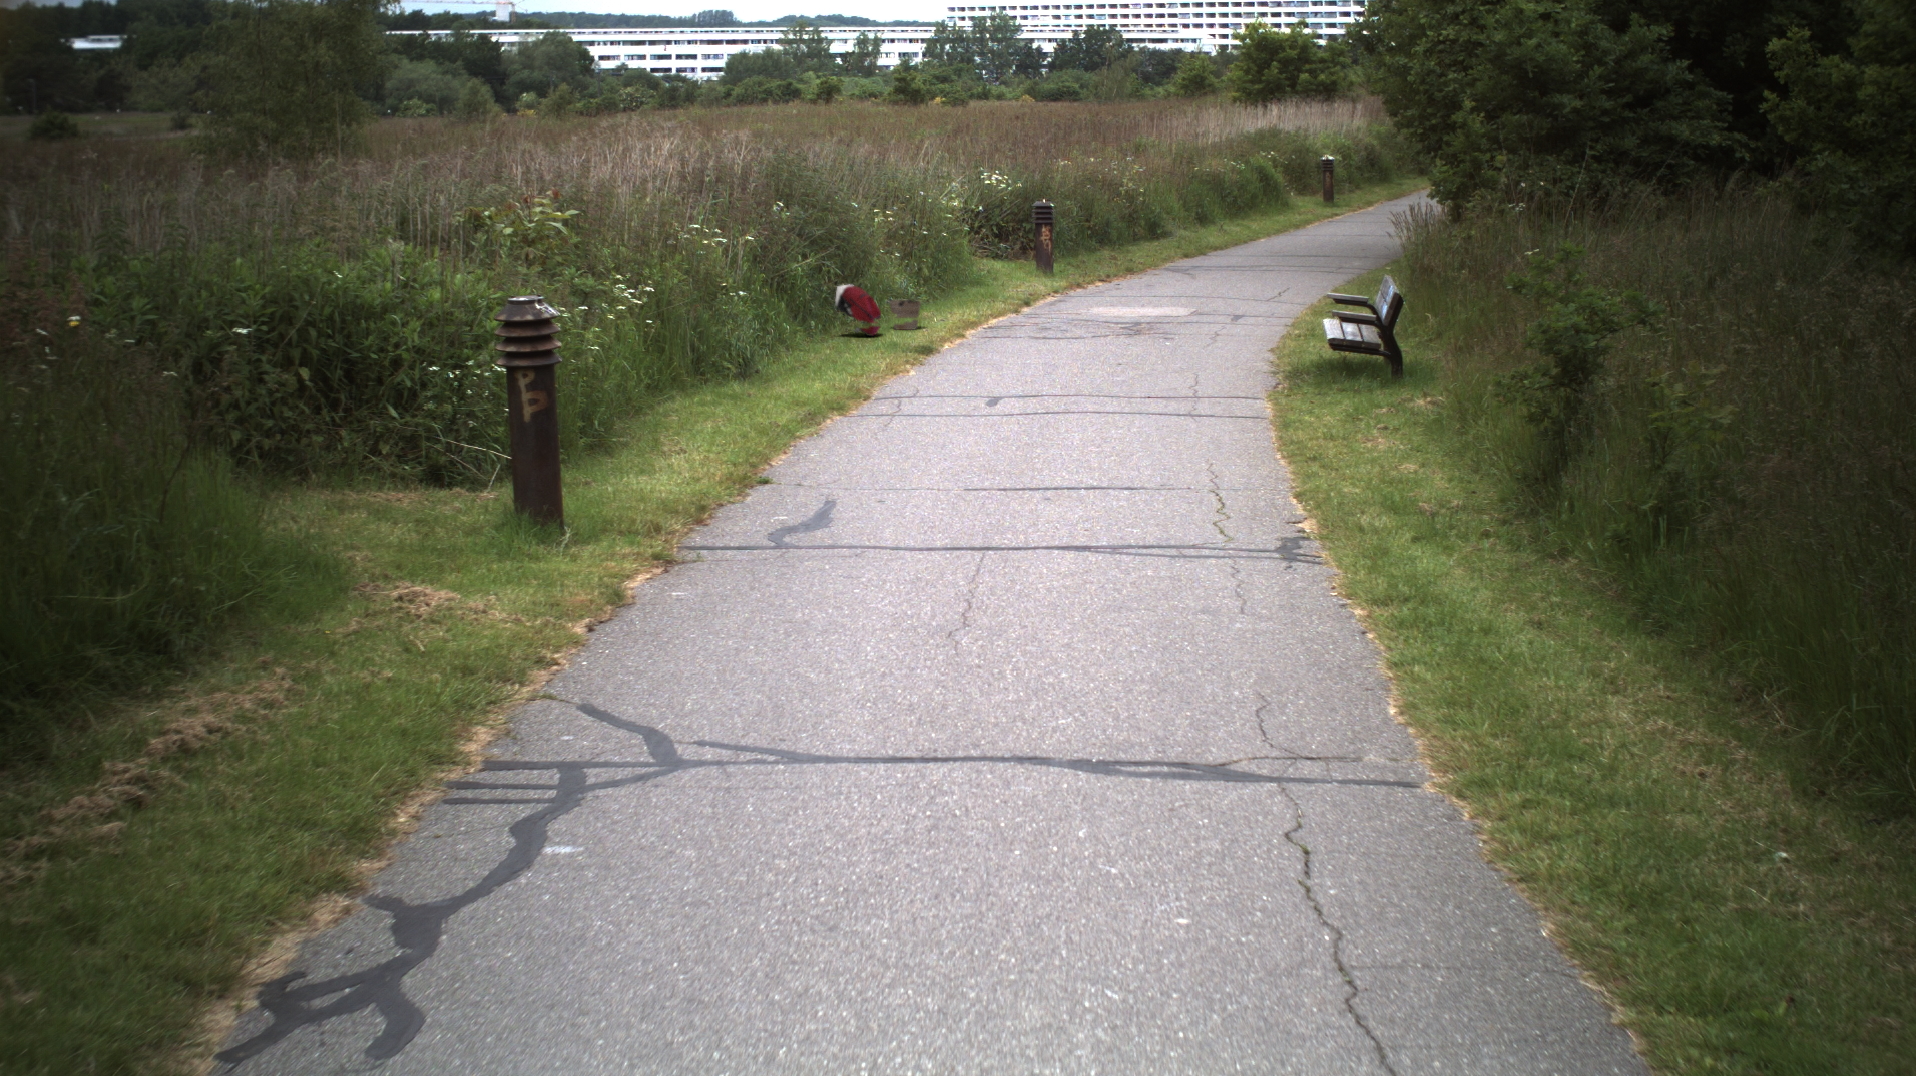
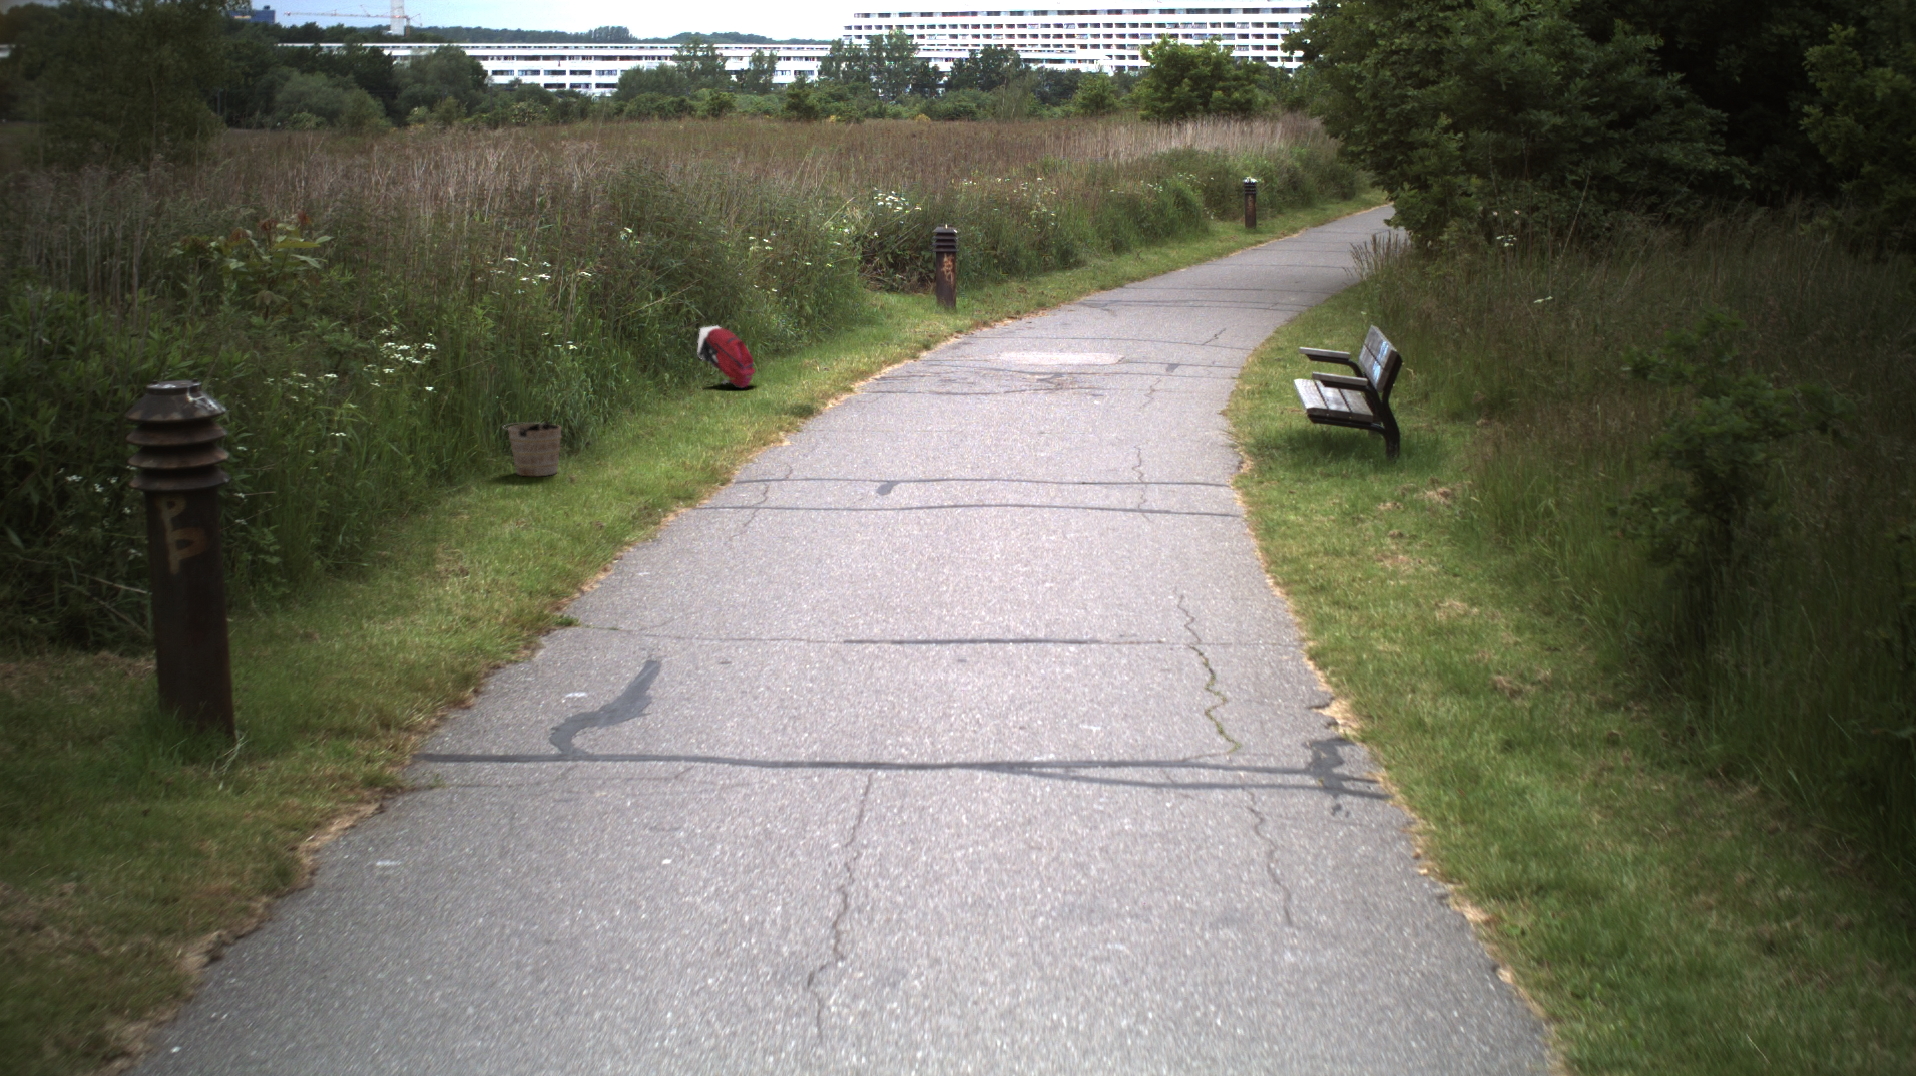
bucket: present [890,299,920,330] -> present [503,421,561,476]

